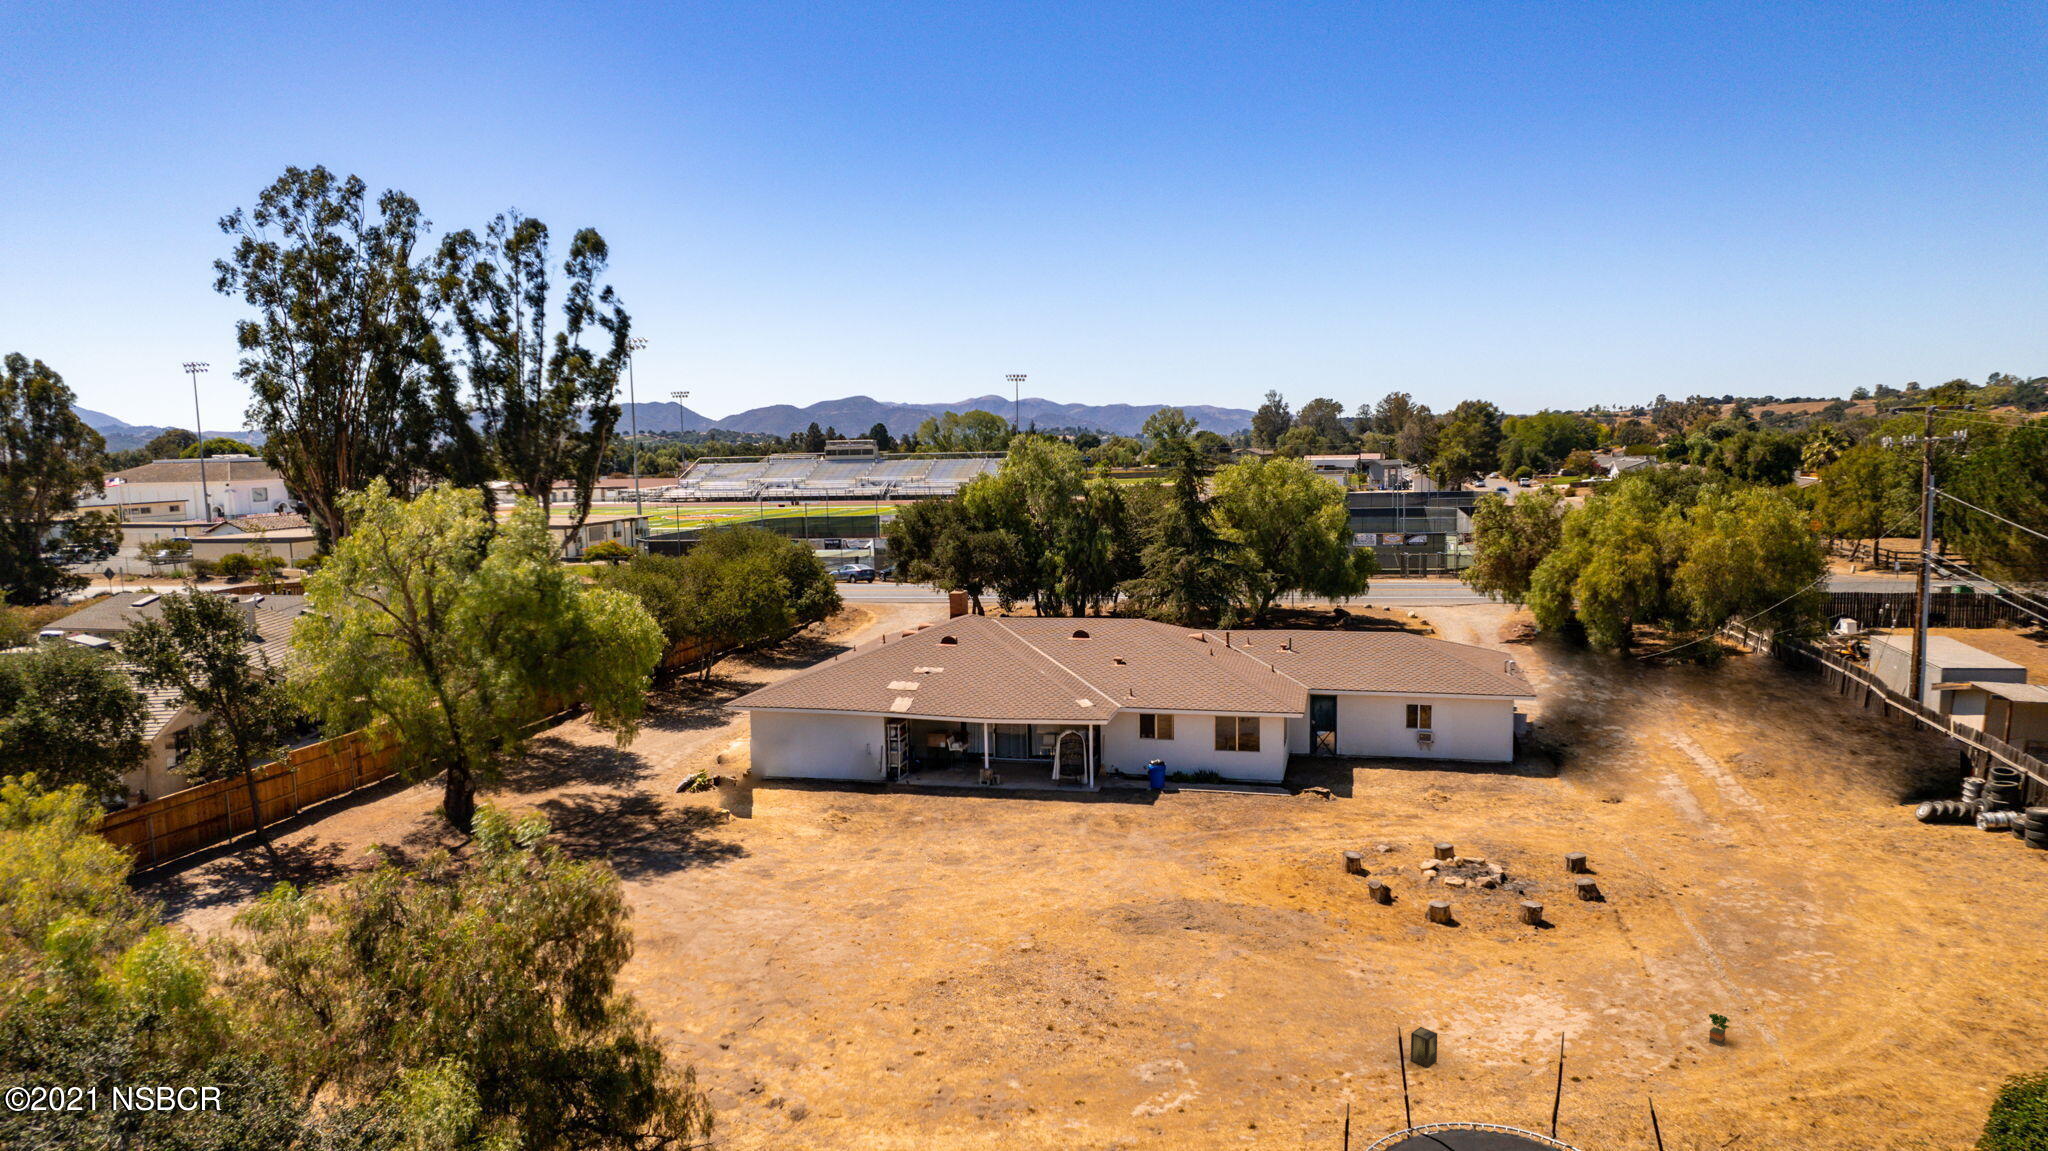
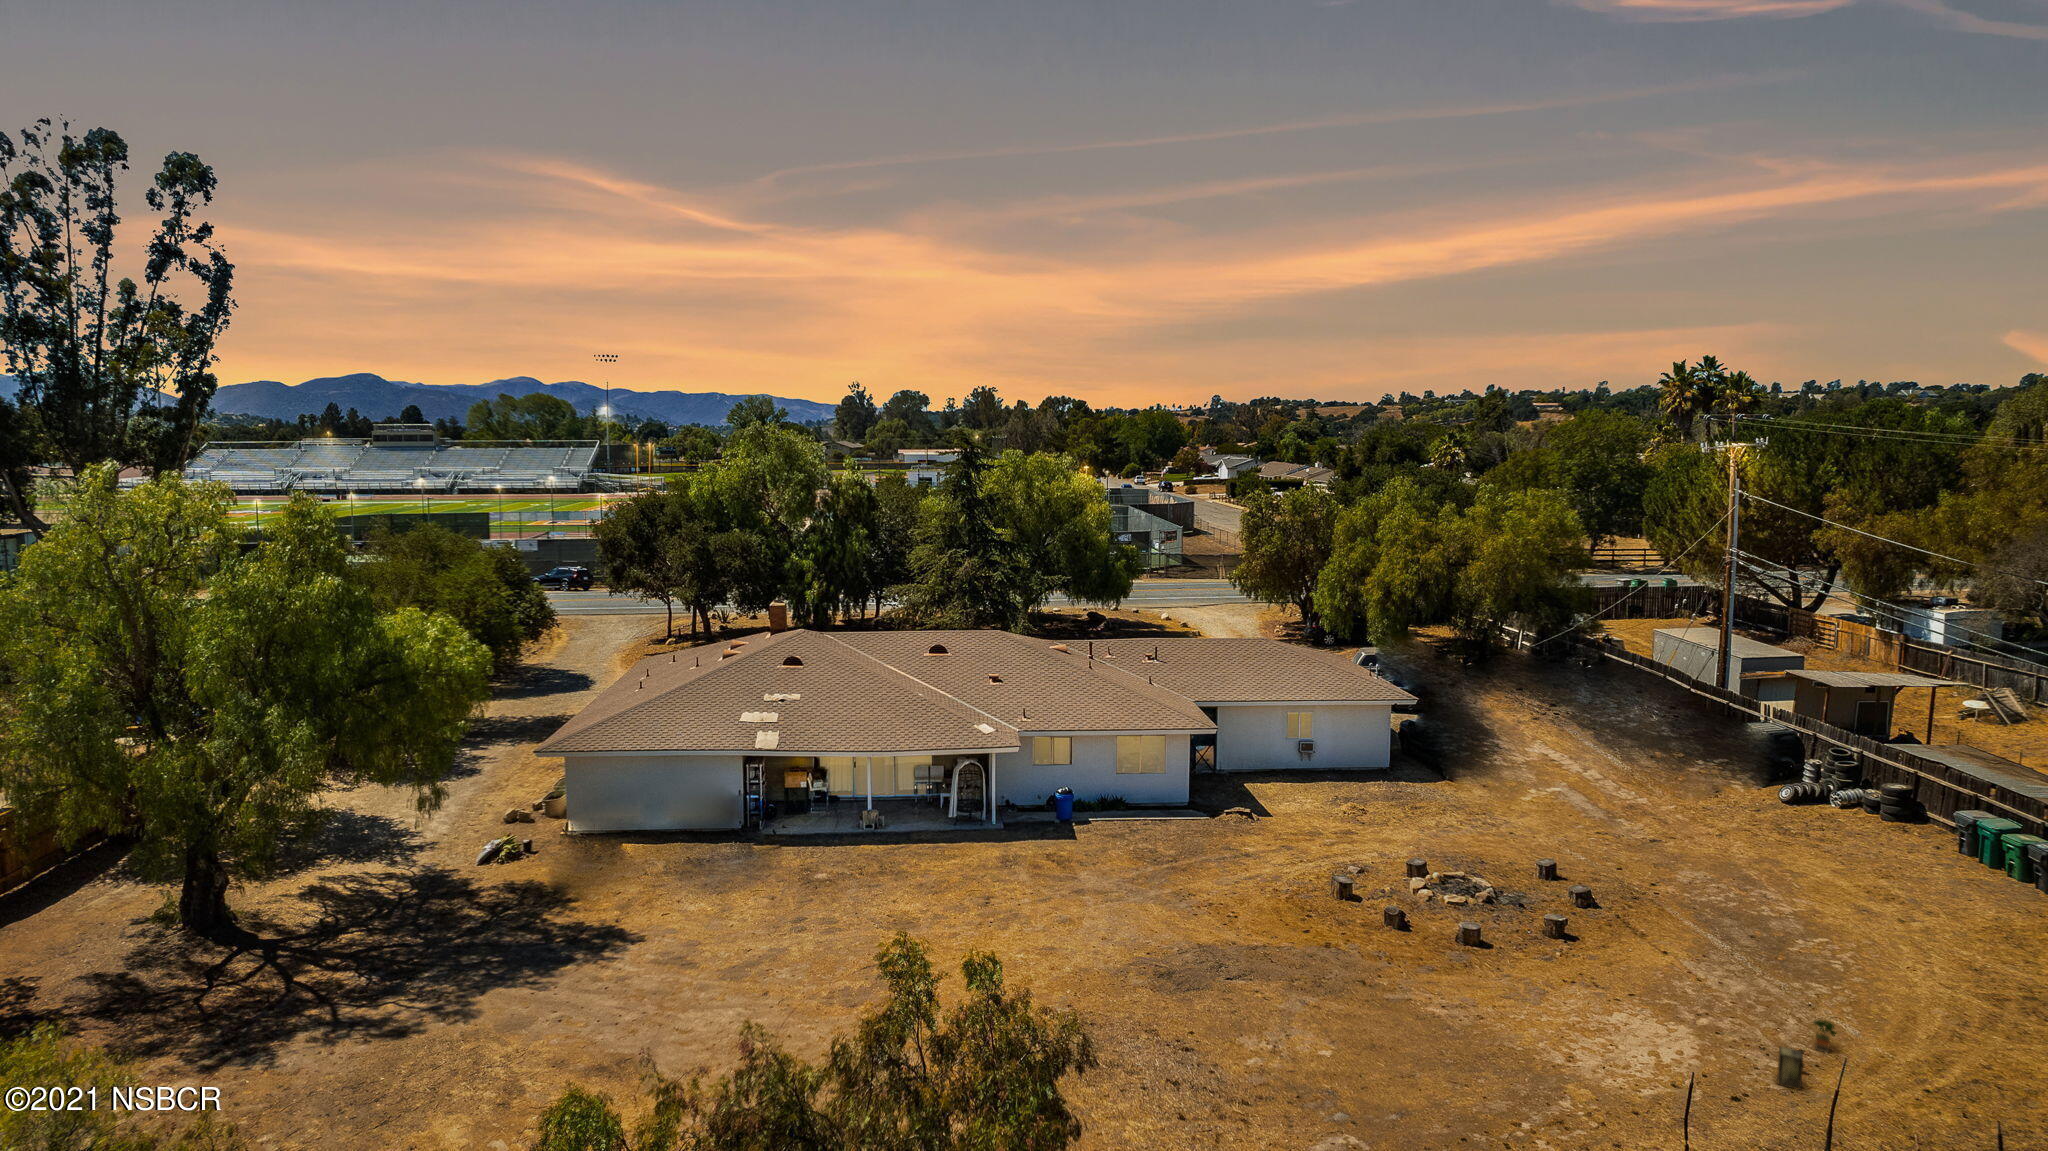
storage box: present [1411,1027,1437,1068] -> present [1777,1046,1803,1090]

